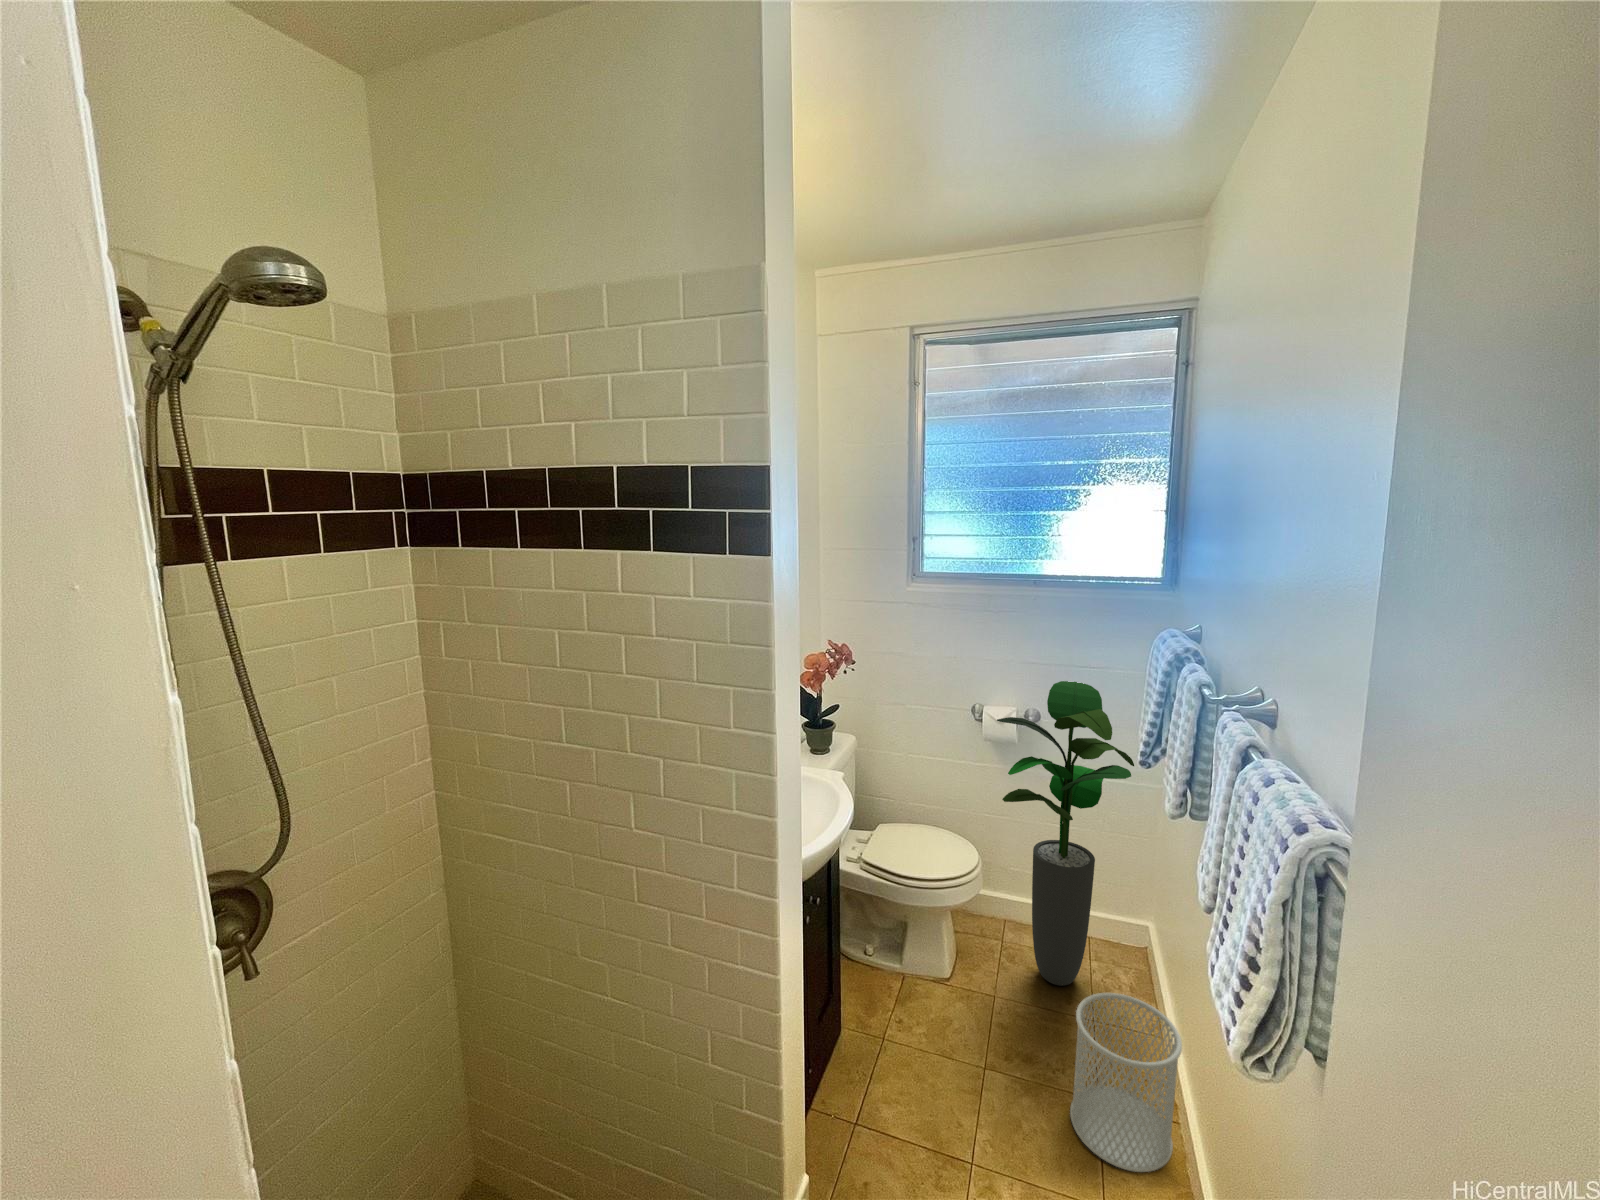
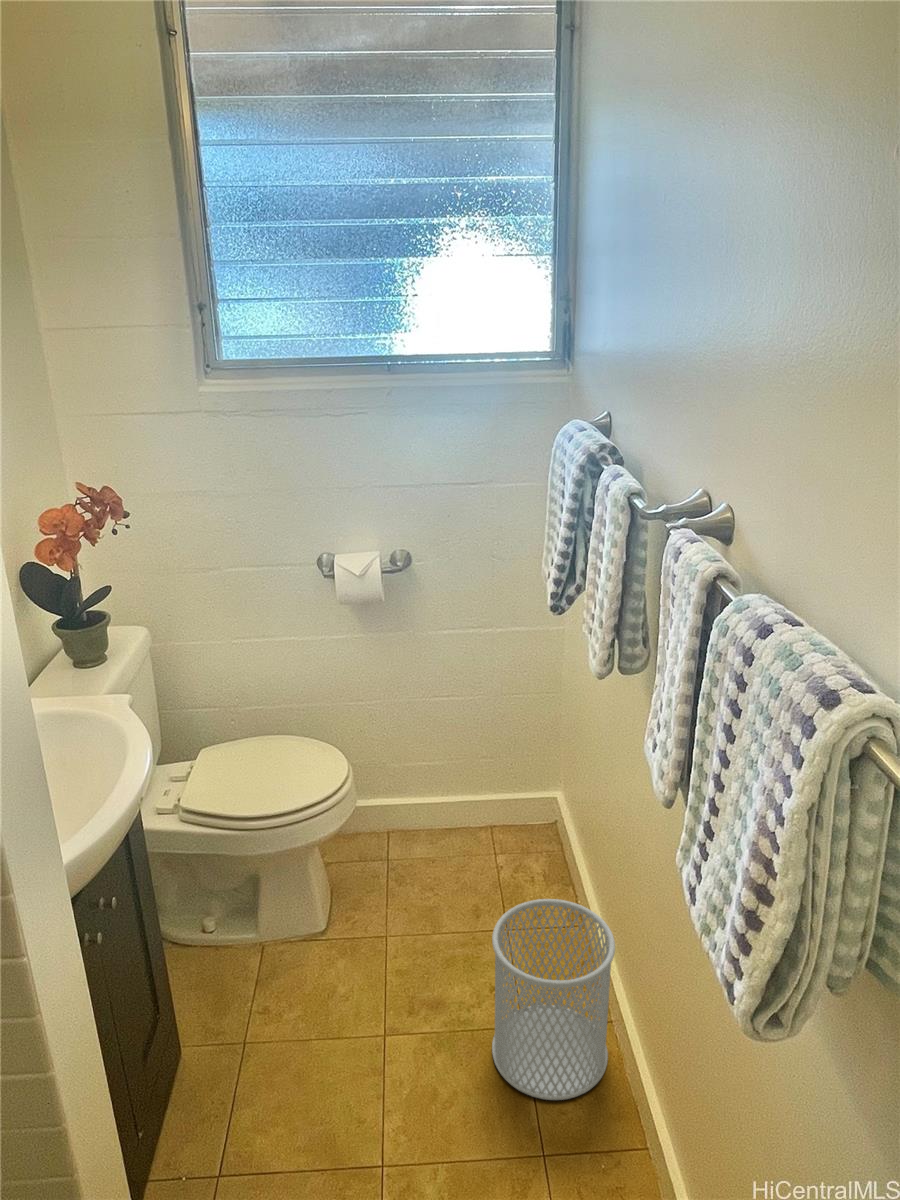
potted plant: present [997,681,1134,986] -> none [353,506,535,898]

